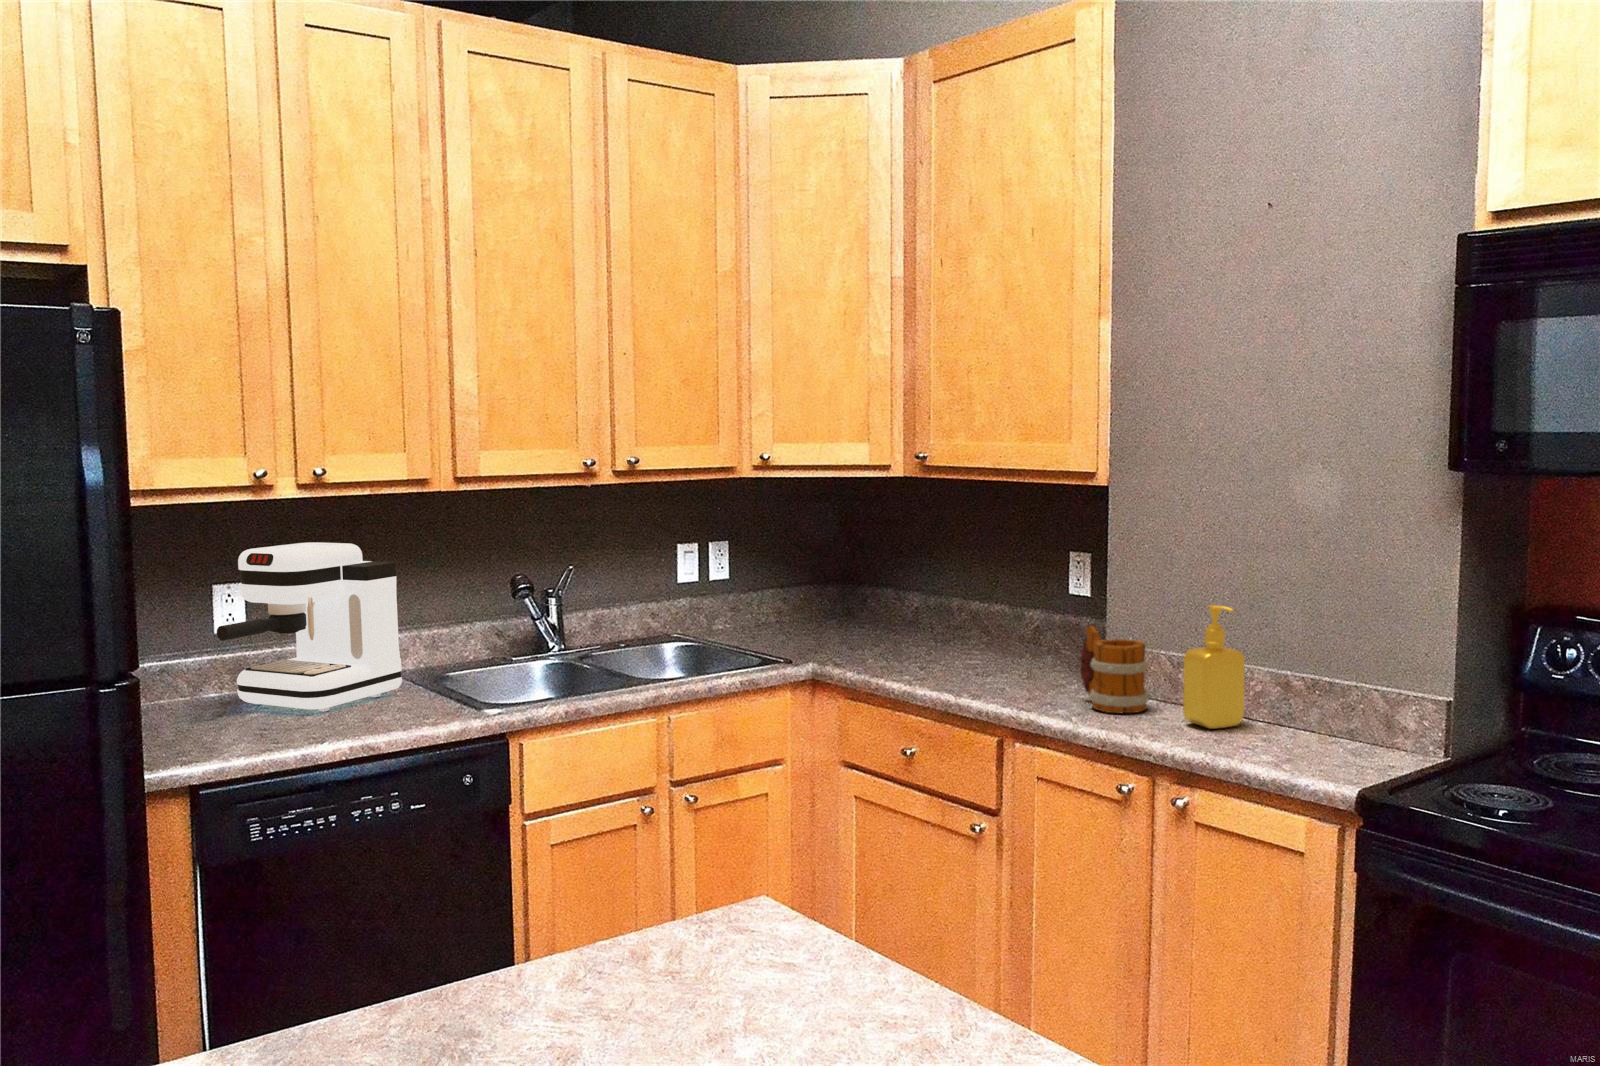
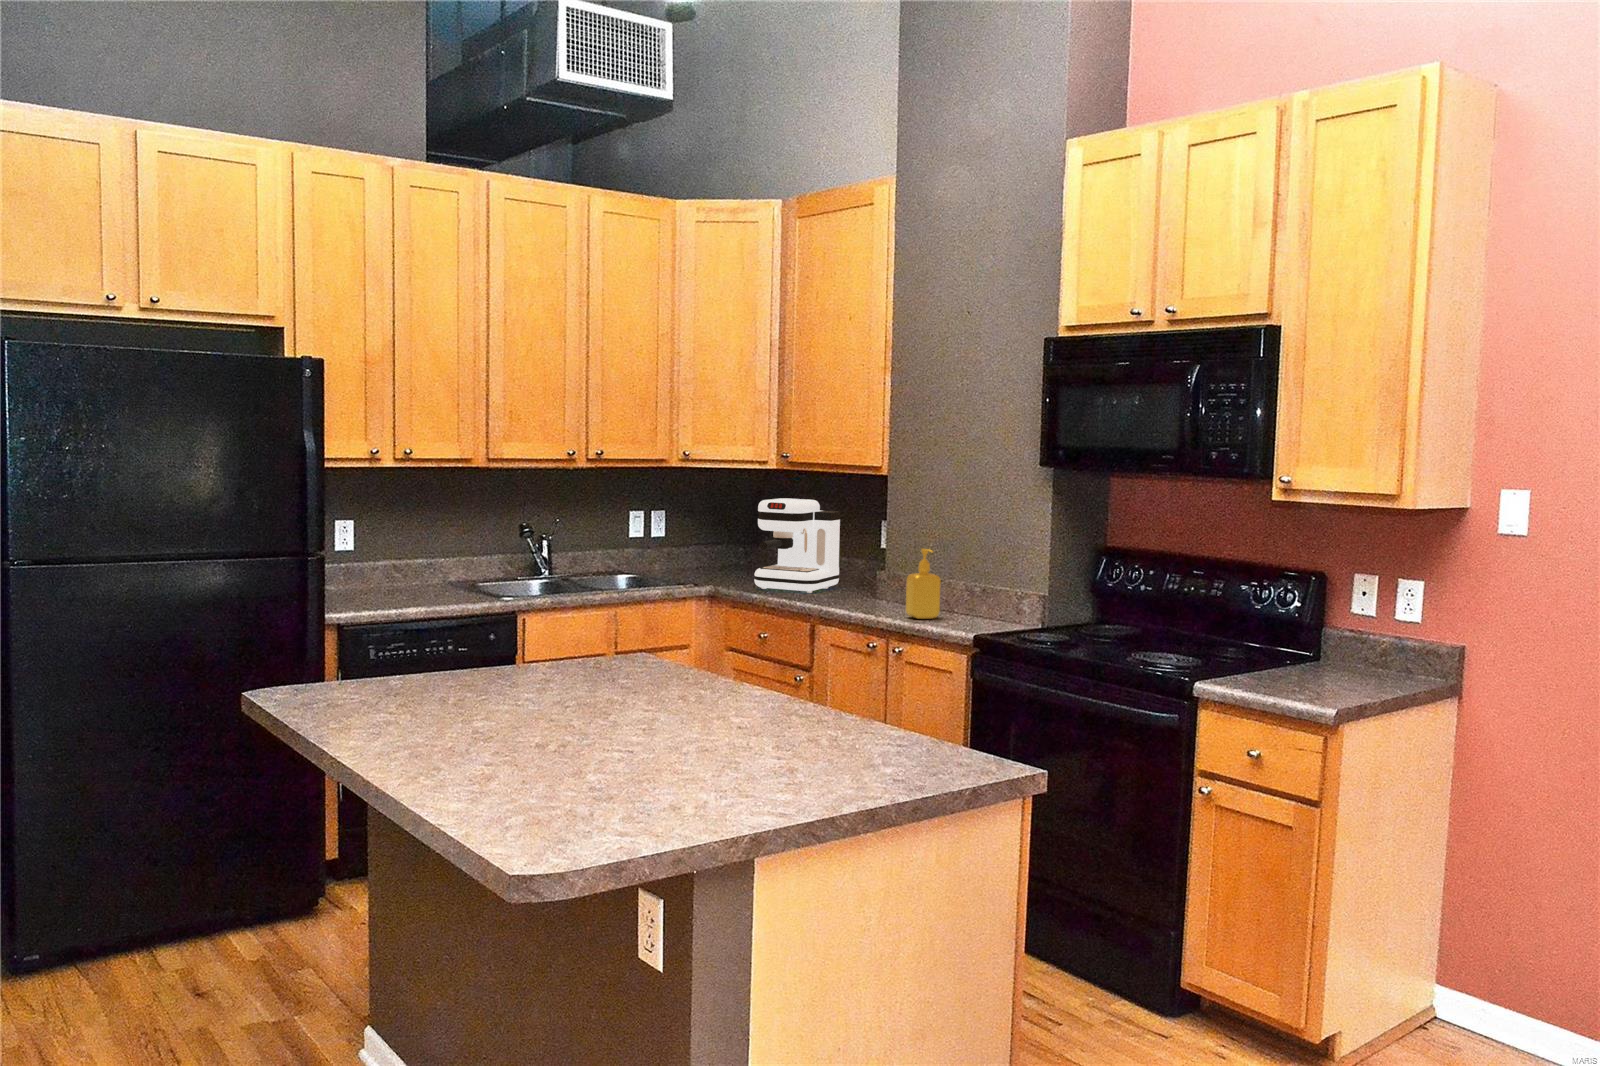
coffee maker: present [217,542,402,712] -> present [754,498,840,593]
mug: present [1080,626,1149,714] -> none [860,562,896,612]

